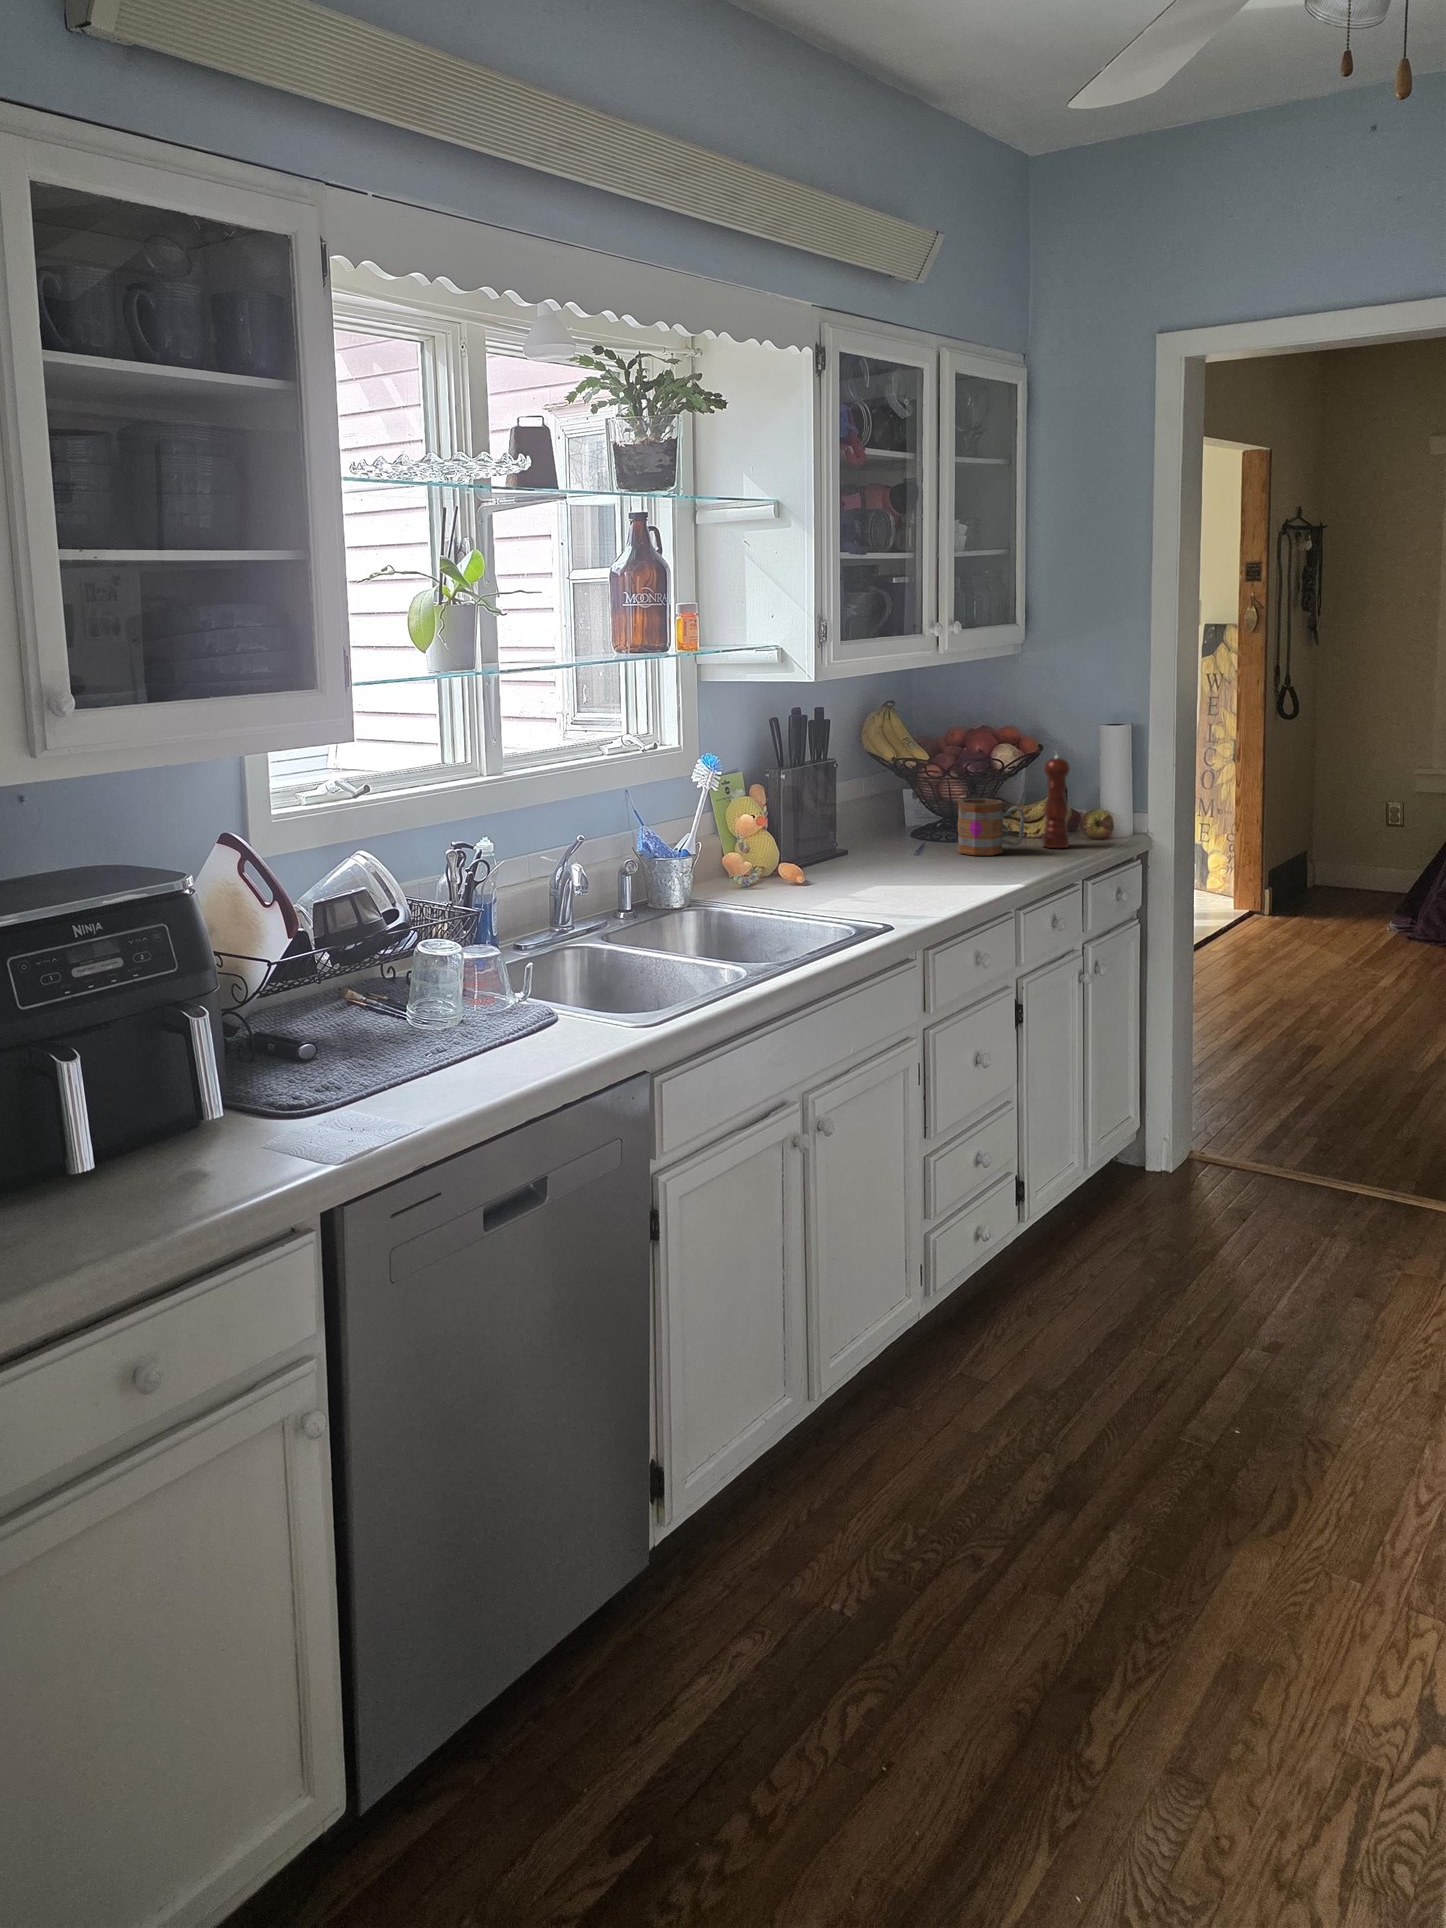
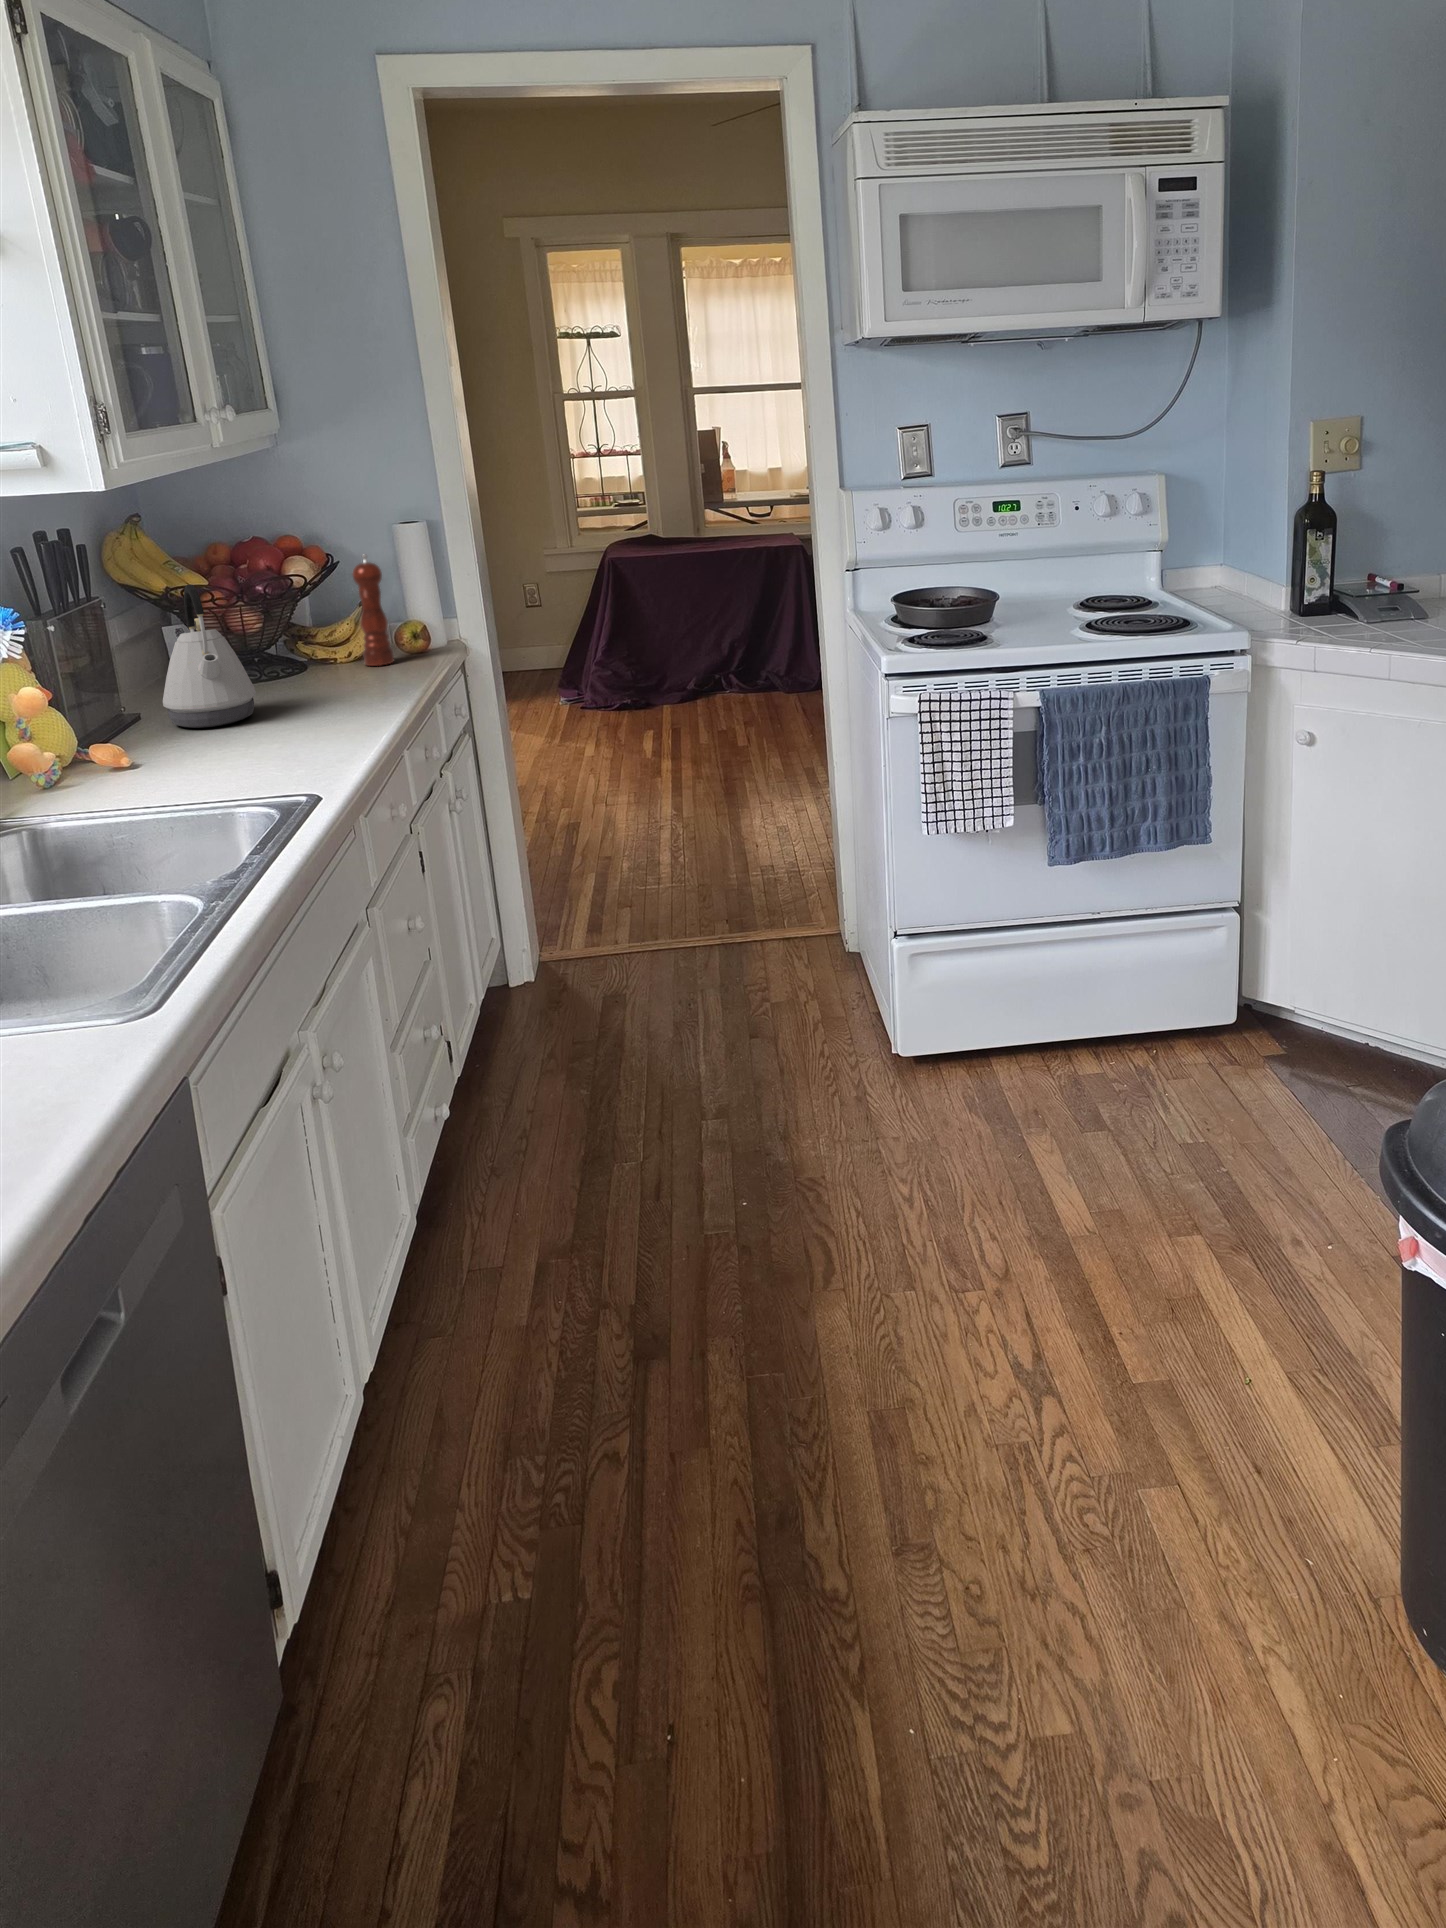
kettle: none [852,756,923,870] -> present [163,585,256,728]
mug: present [957,799,1025,855] -> none [267,620,353,690]

